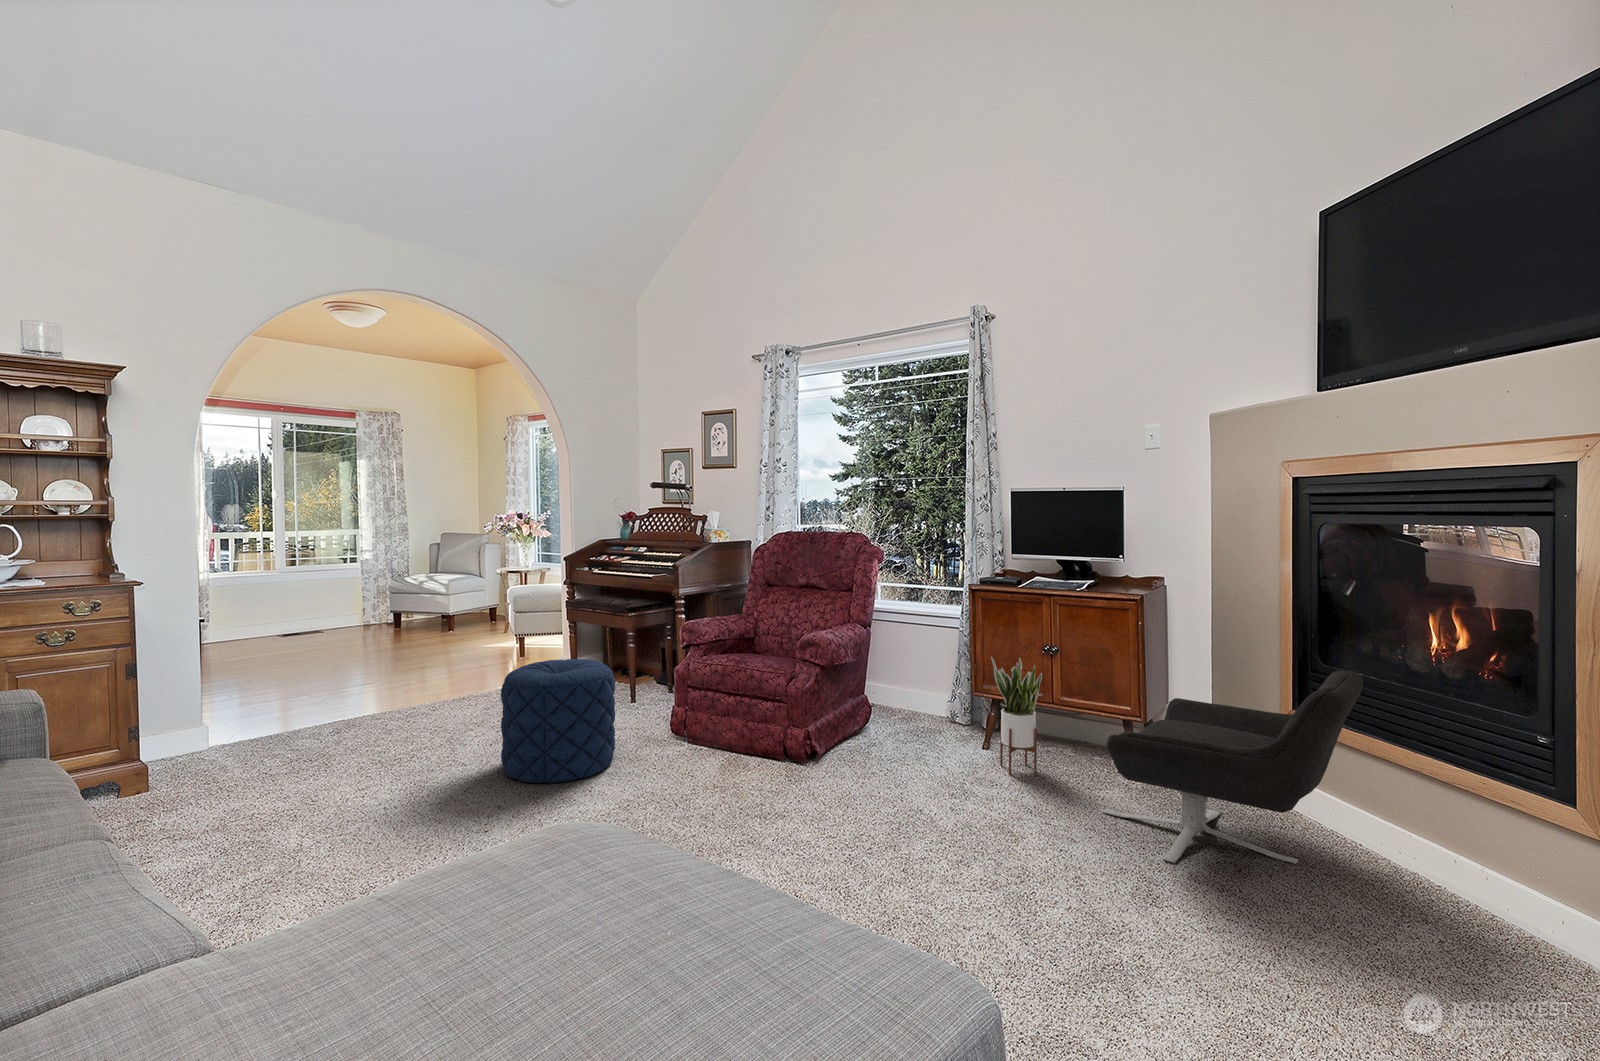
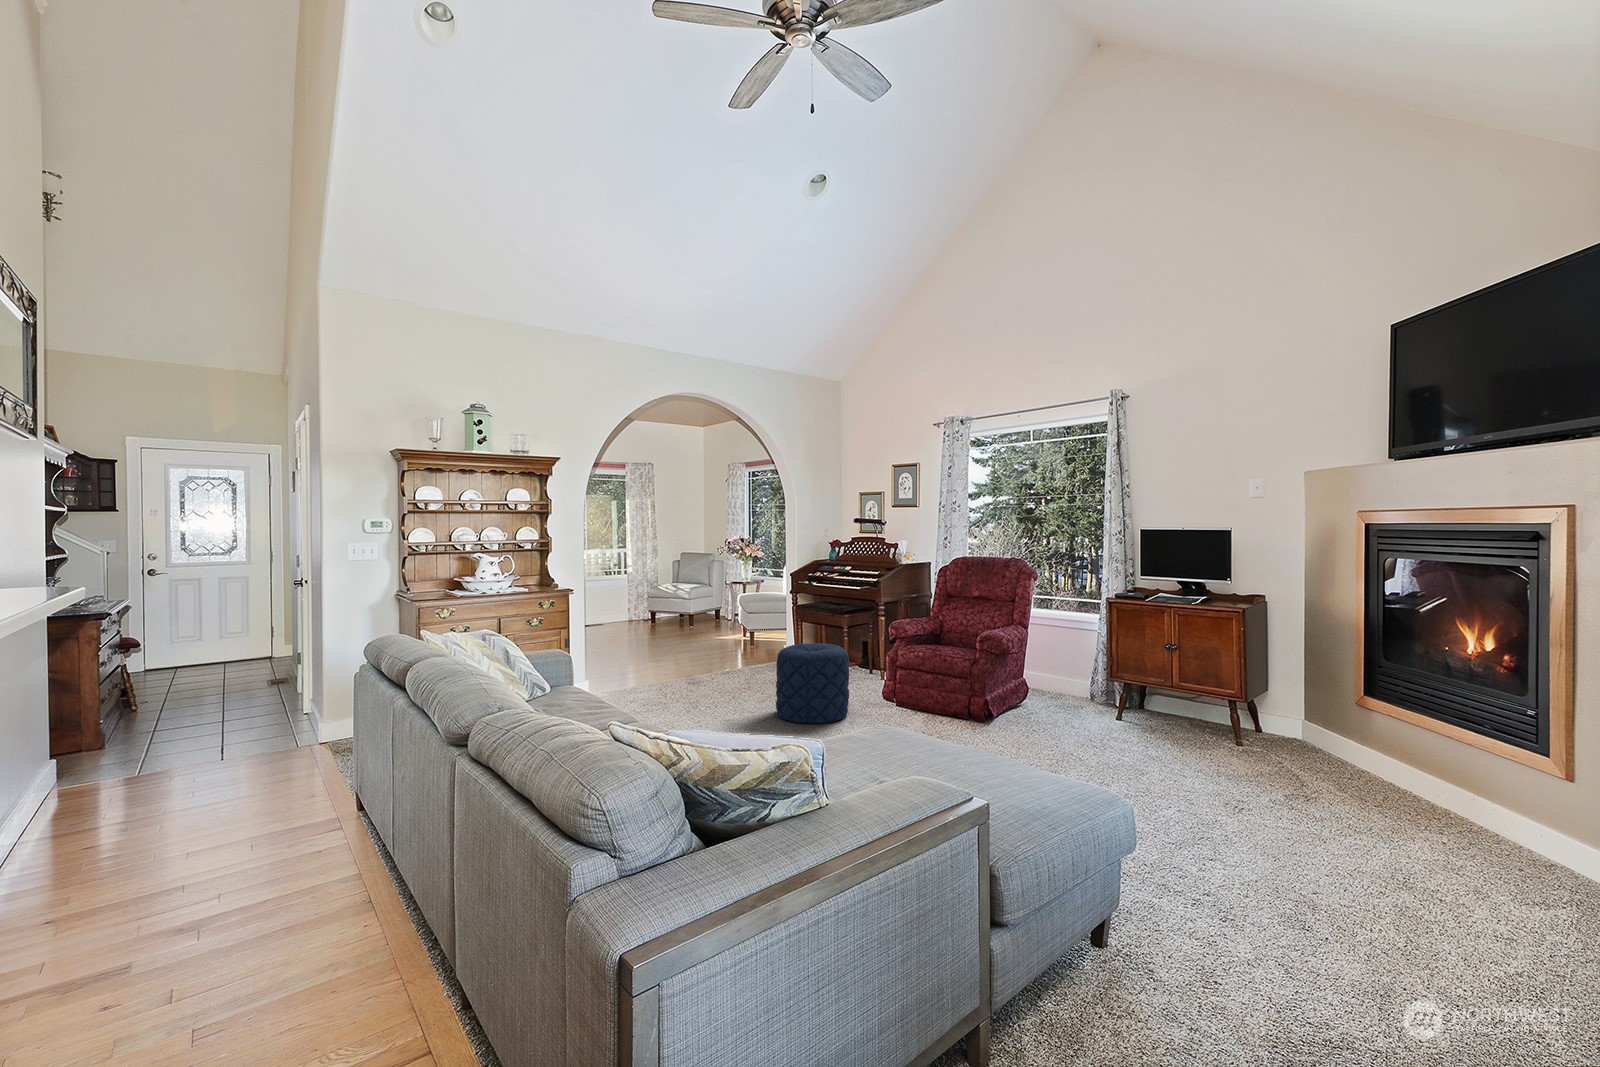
potted plant: present [991,657,1042,774] -> none [1124,651,1164,738]
lounge chair: present [1103,670,1363,864] -> none [1208,665,1408,800]

